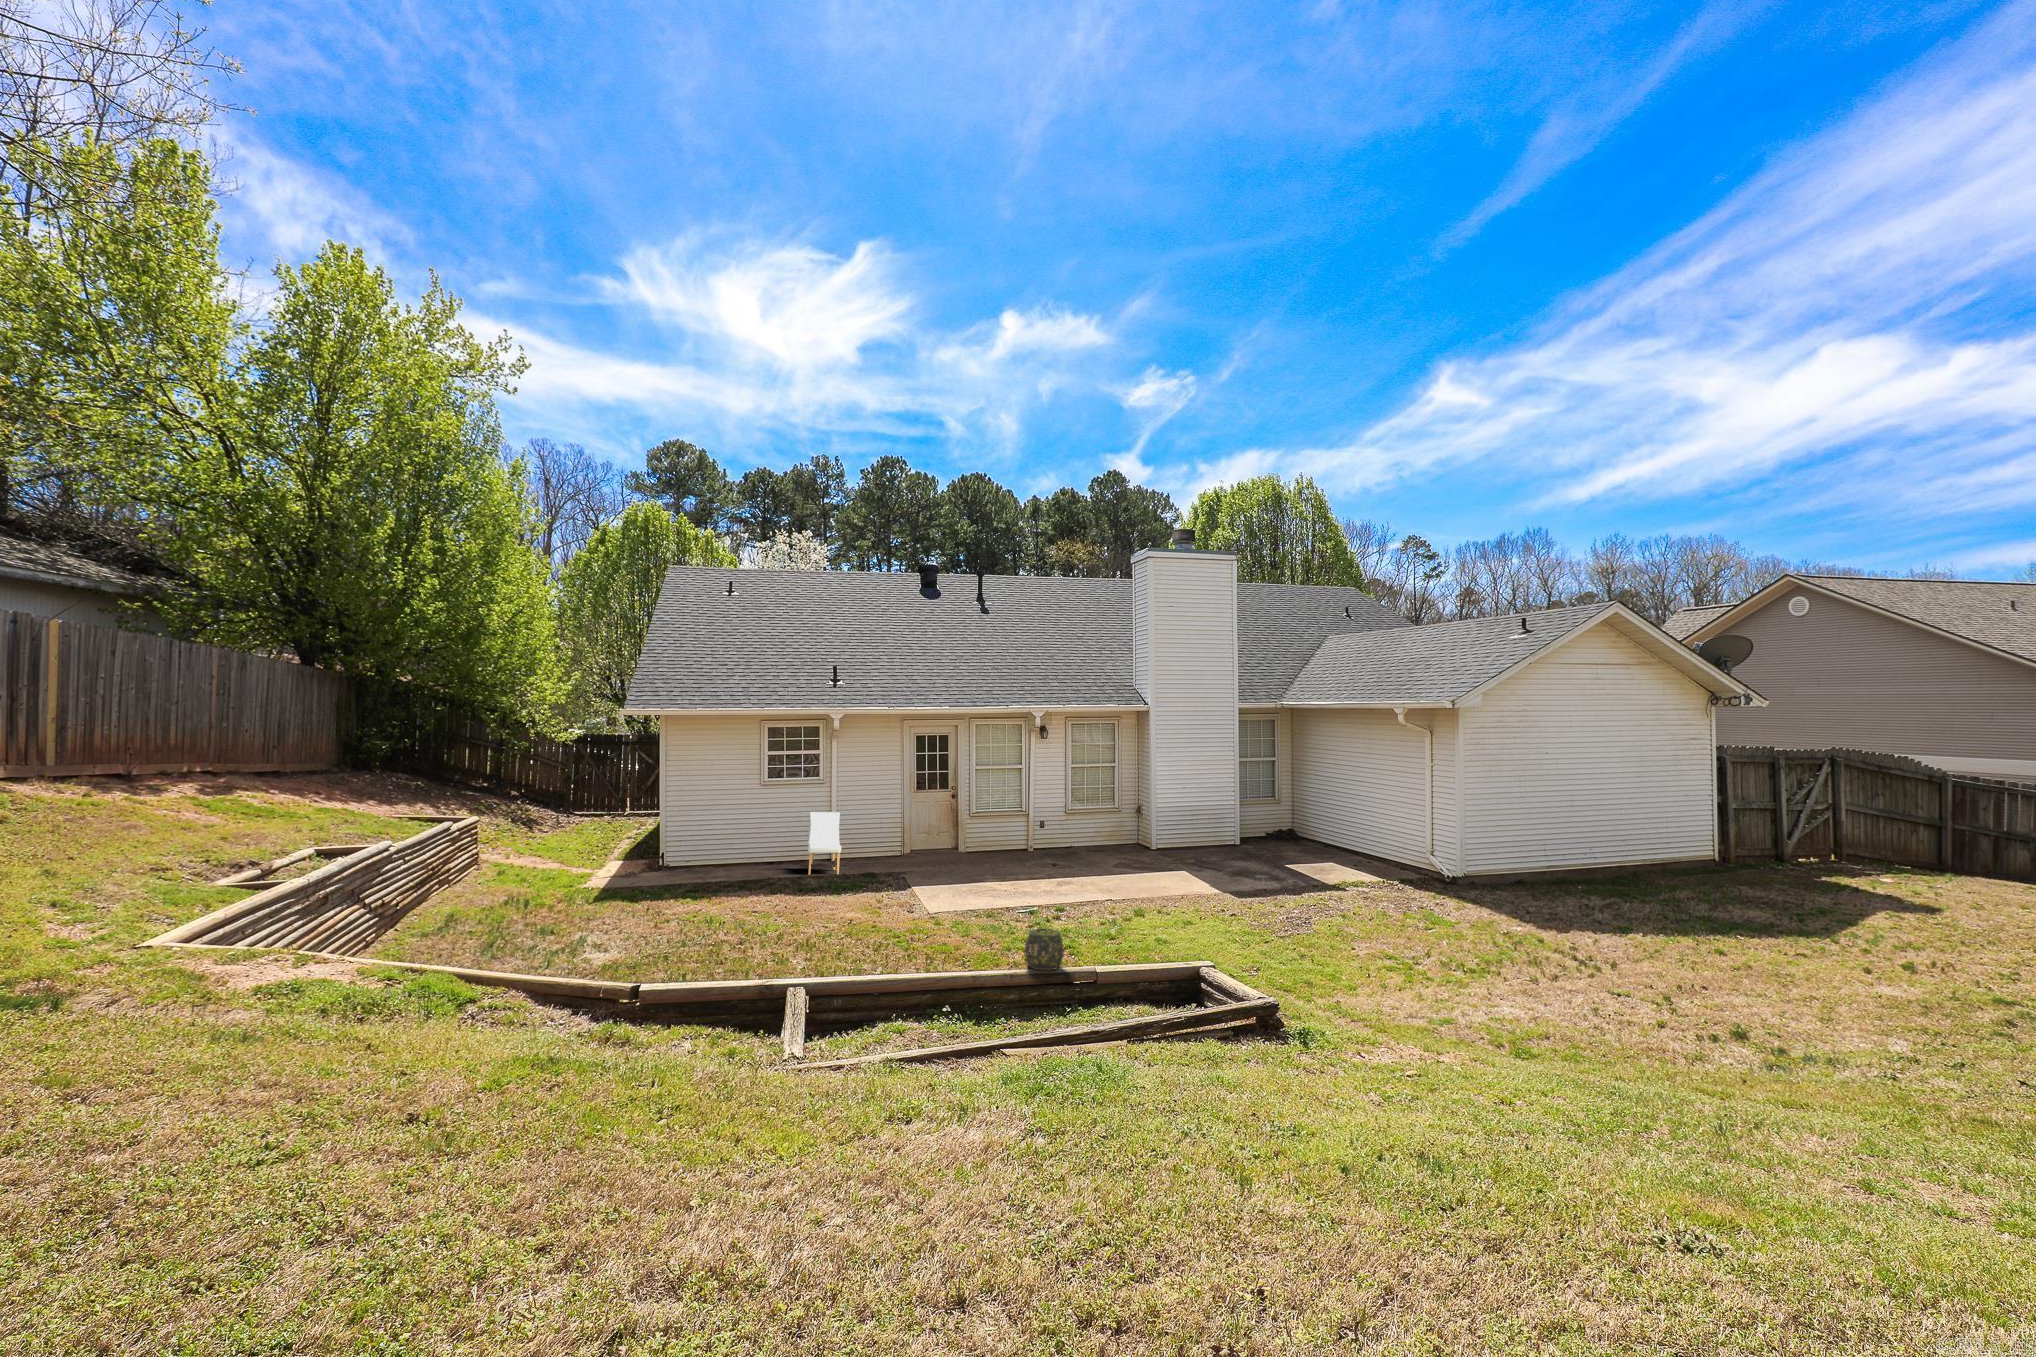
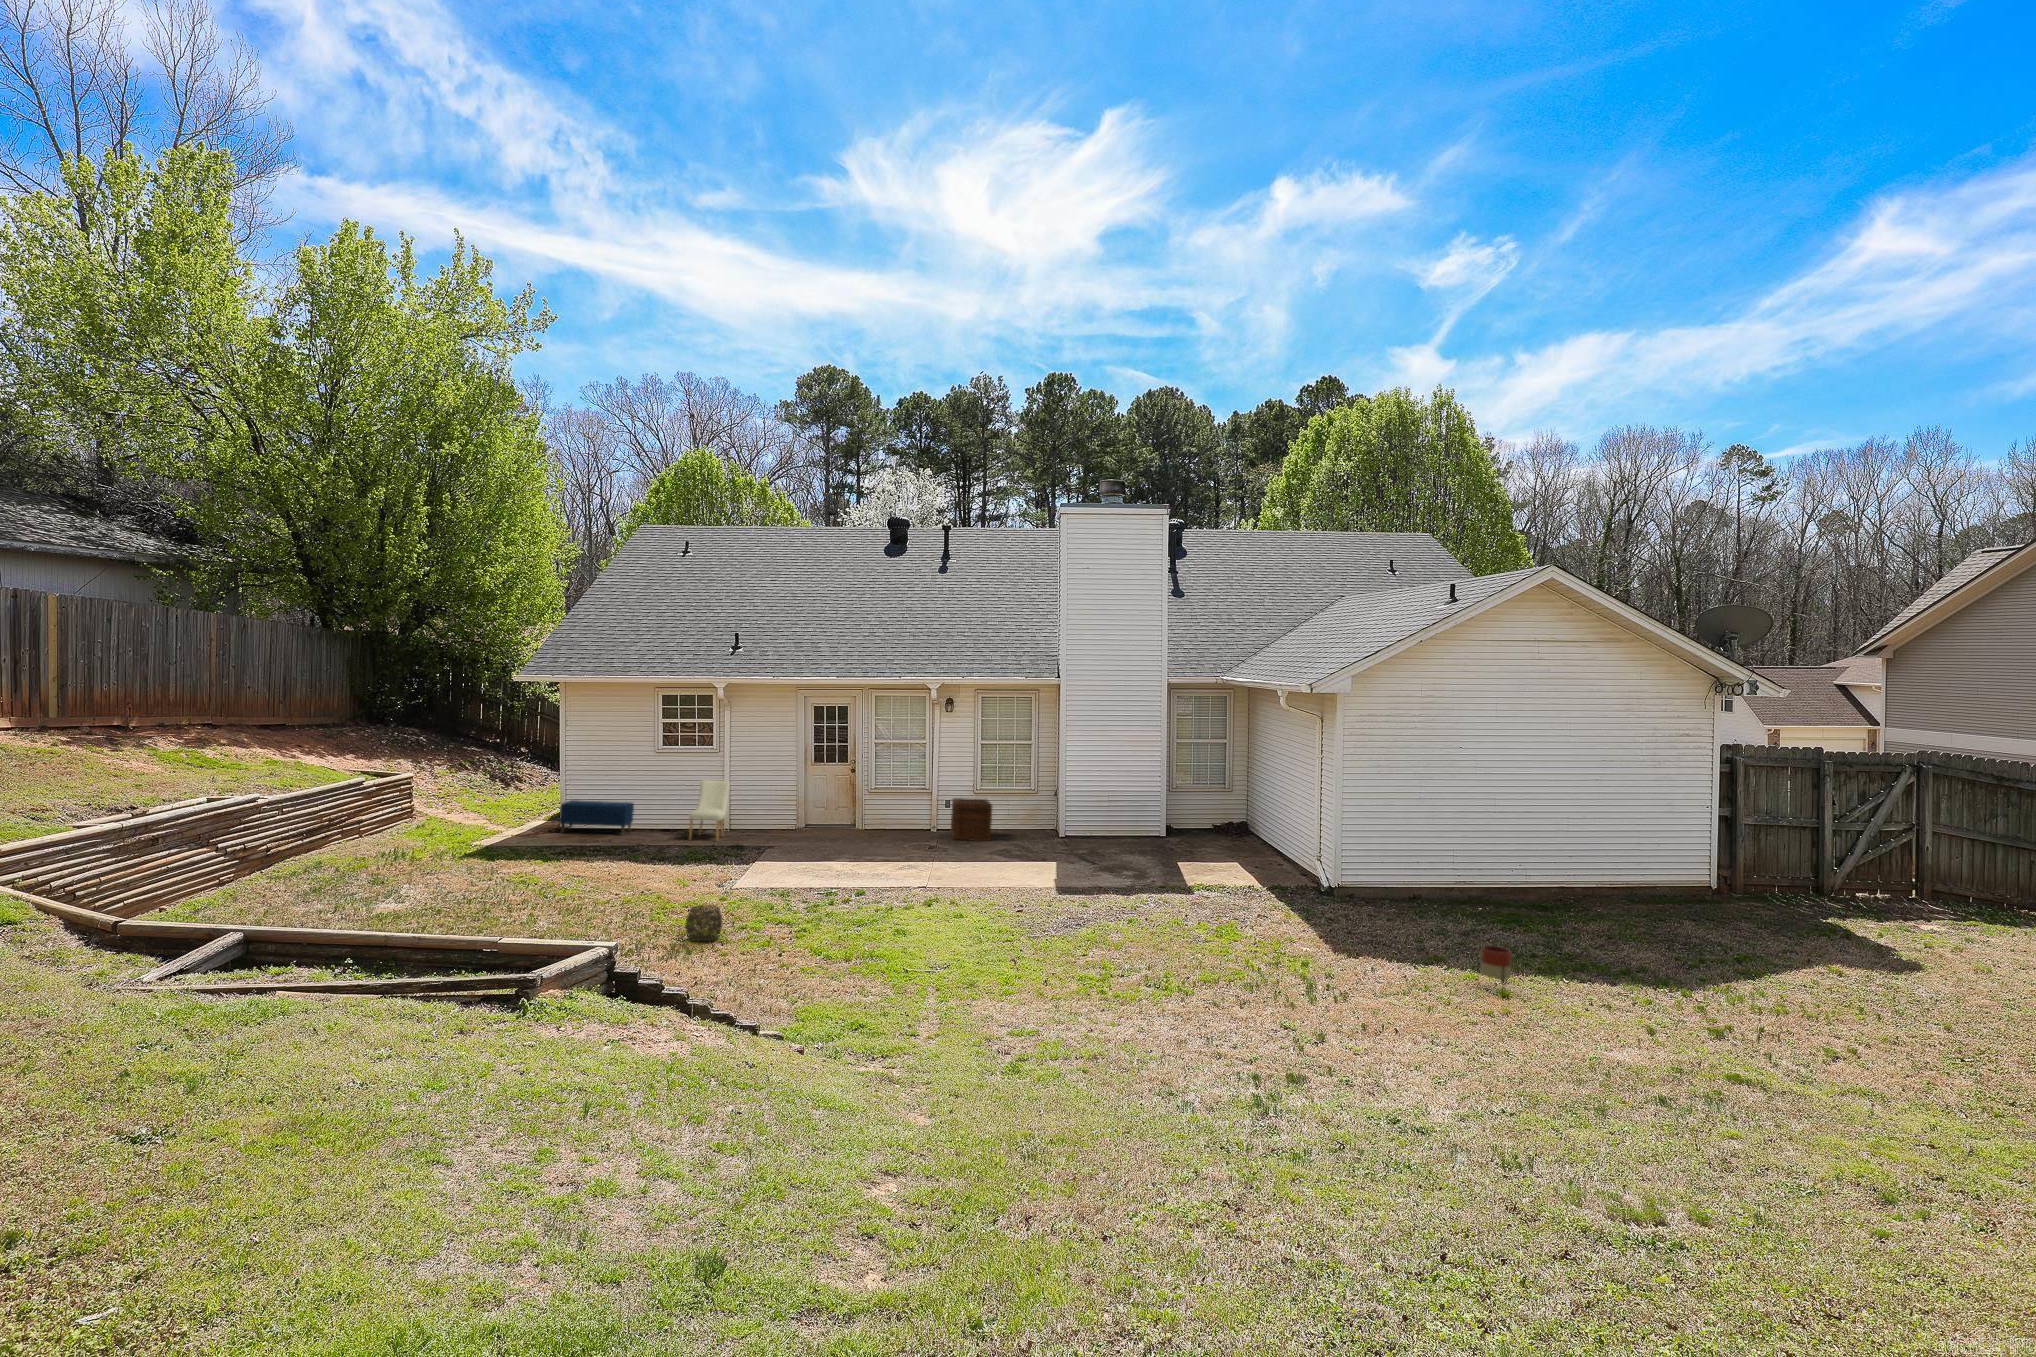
wooden crate: none [1049,820,1097,860] -> present [951,798,992,841]
bench: none [663,839,737,875] -> present [559,800,634,835]
planter: none [1768,909,1804,952] -> present [1479,946,1512,985]

